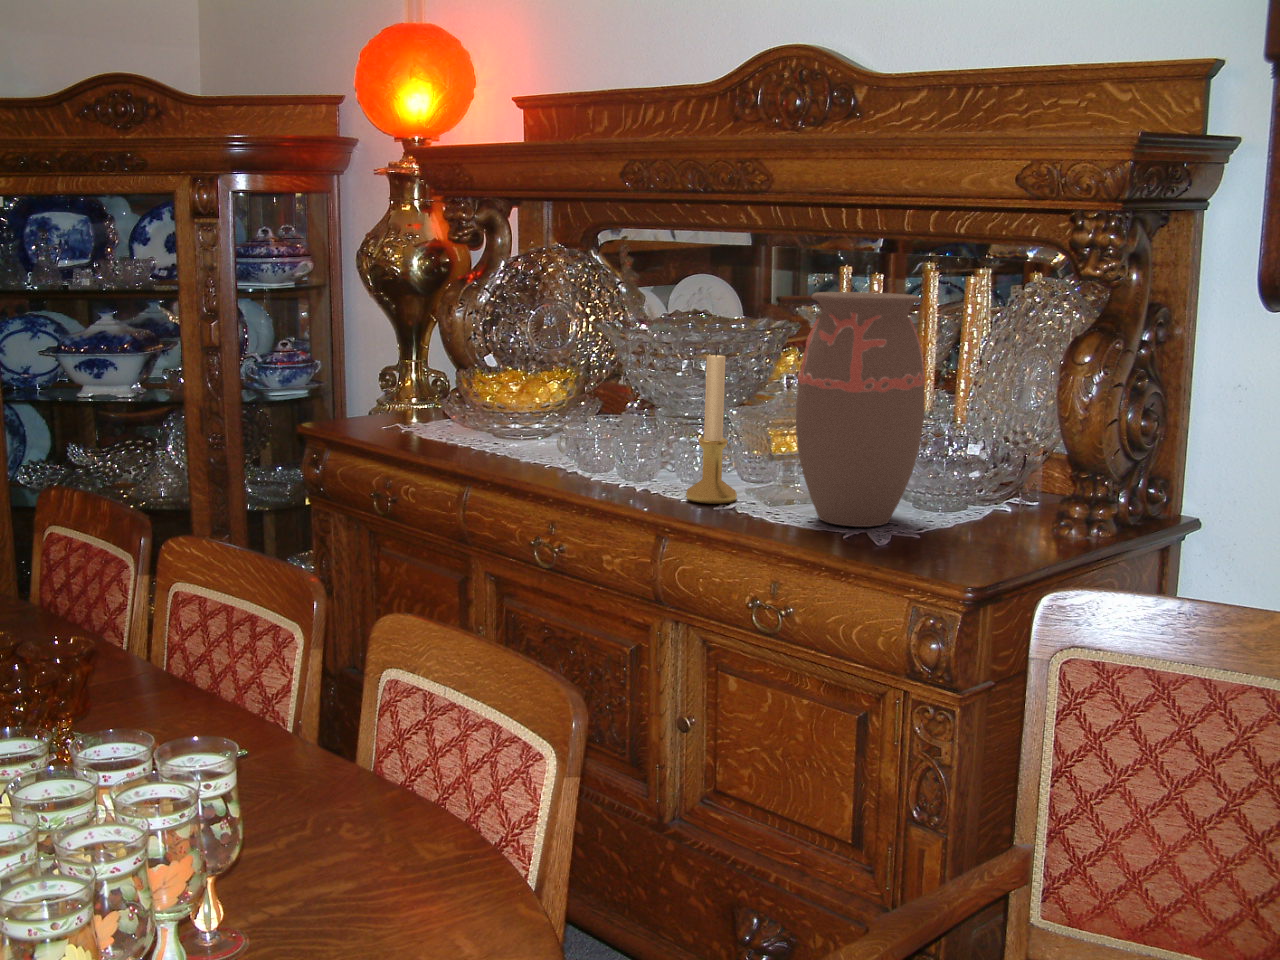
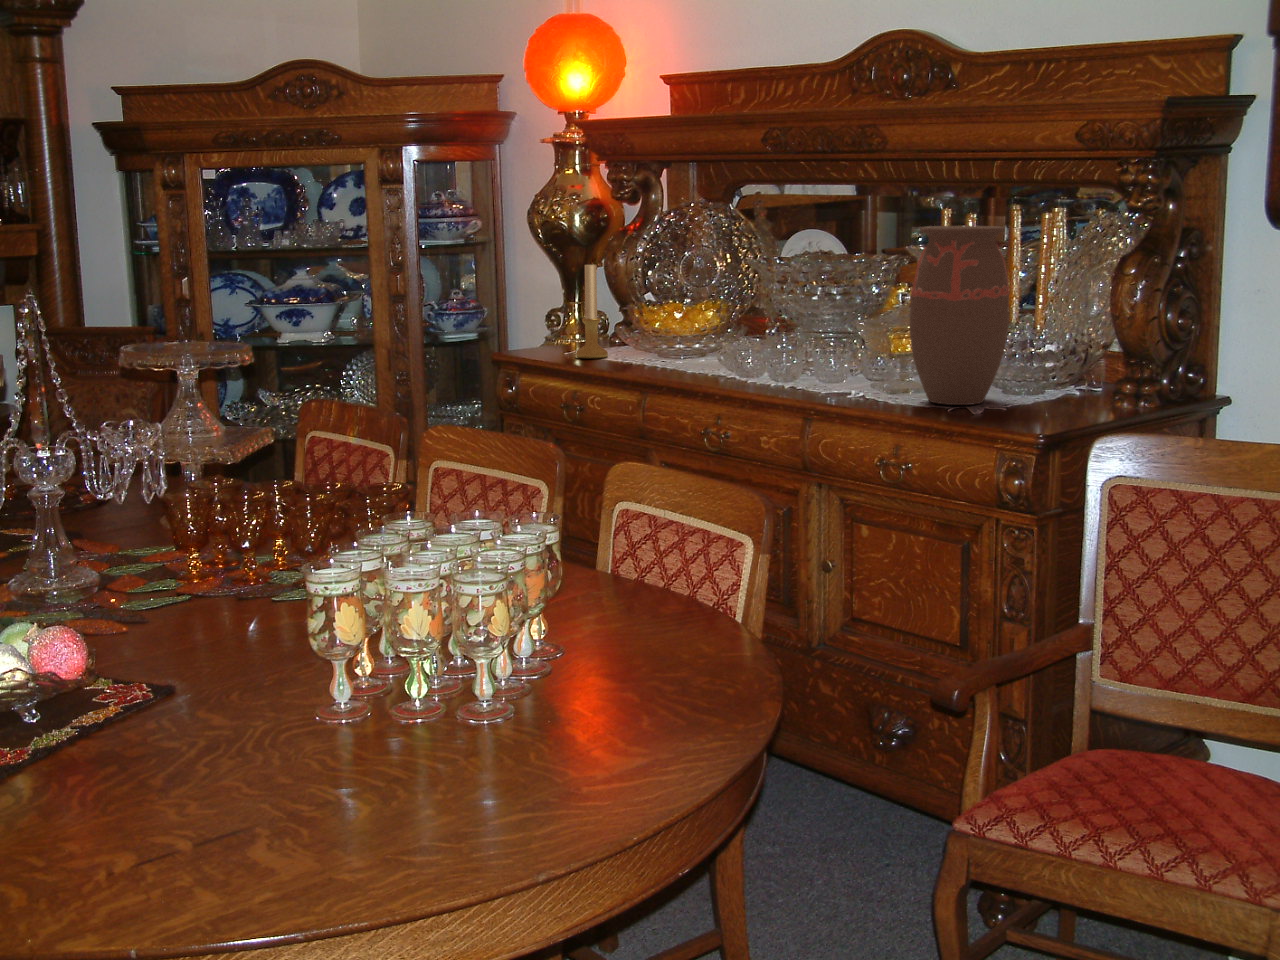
candle holder: present [686,350,737,504] -> present [576,262,608,359]

